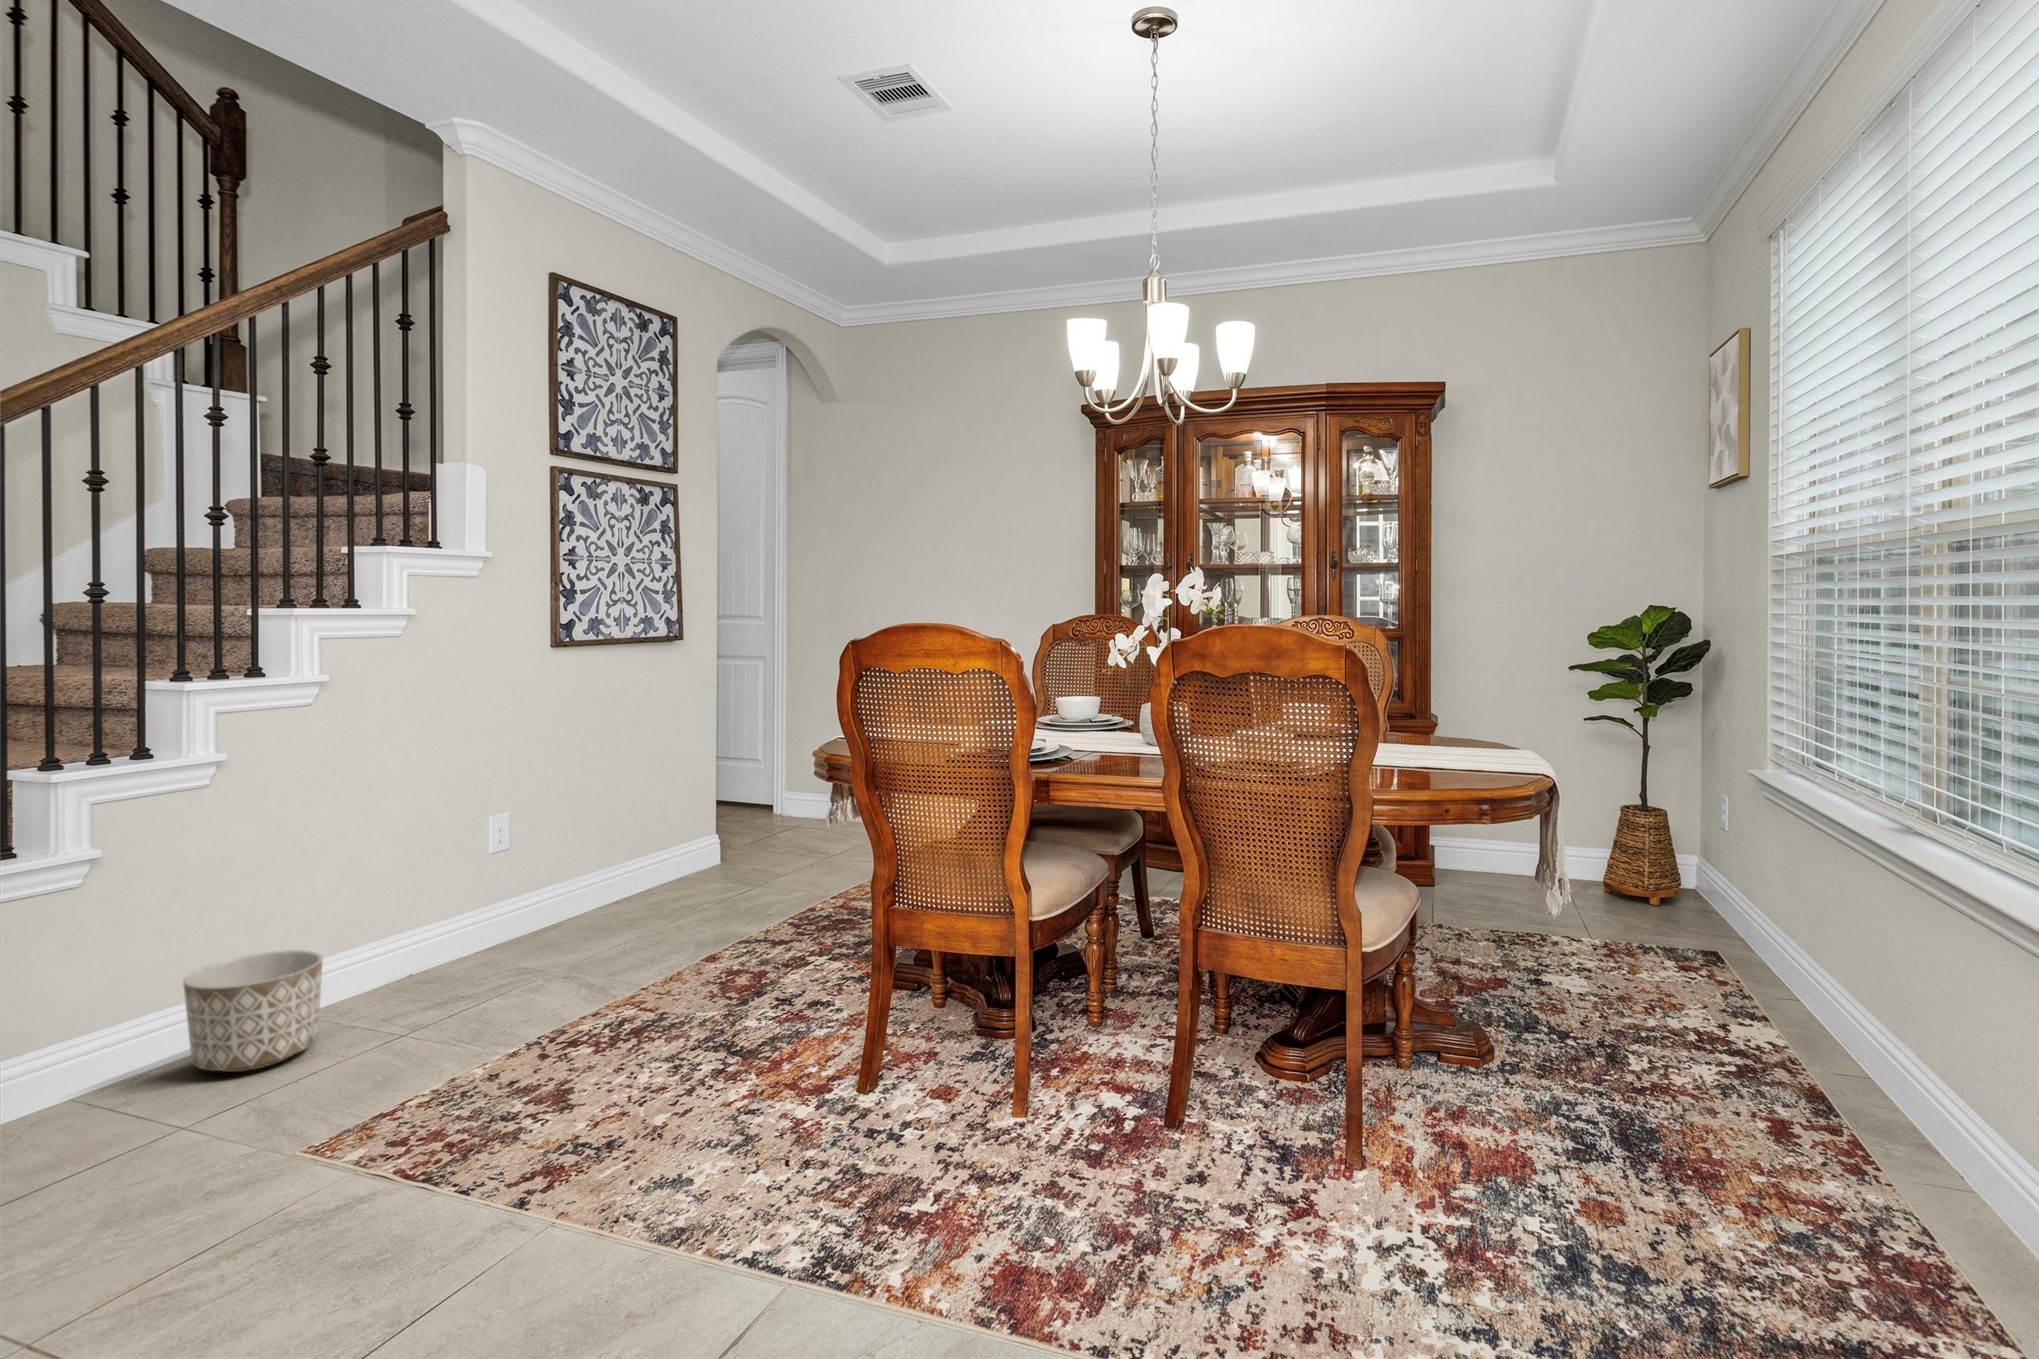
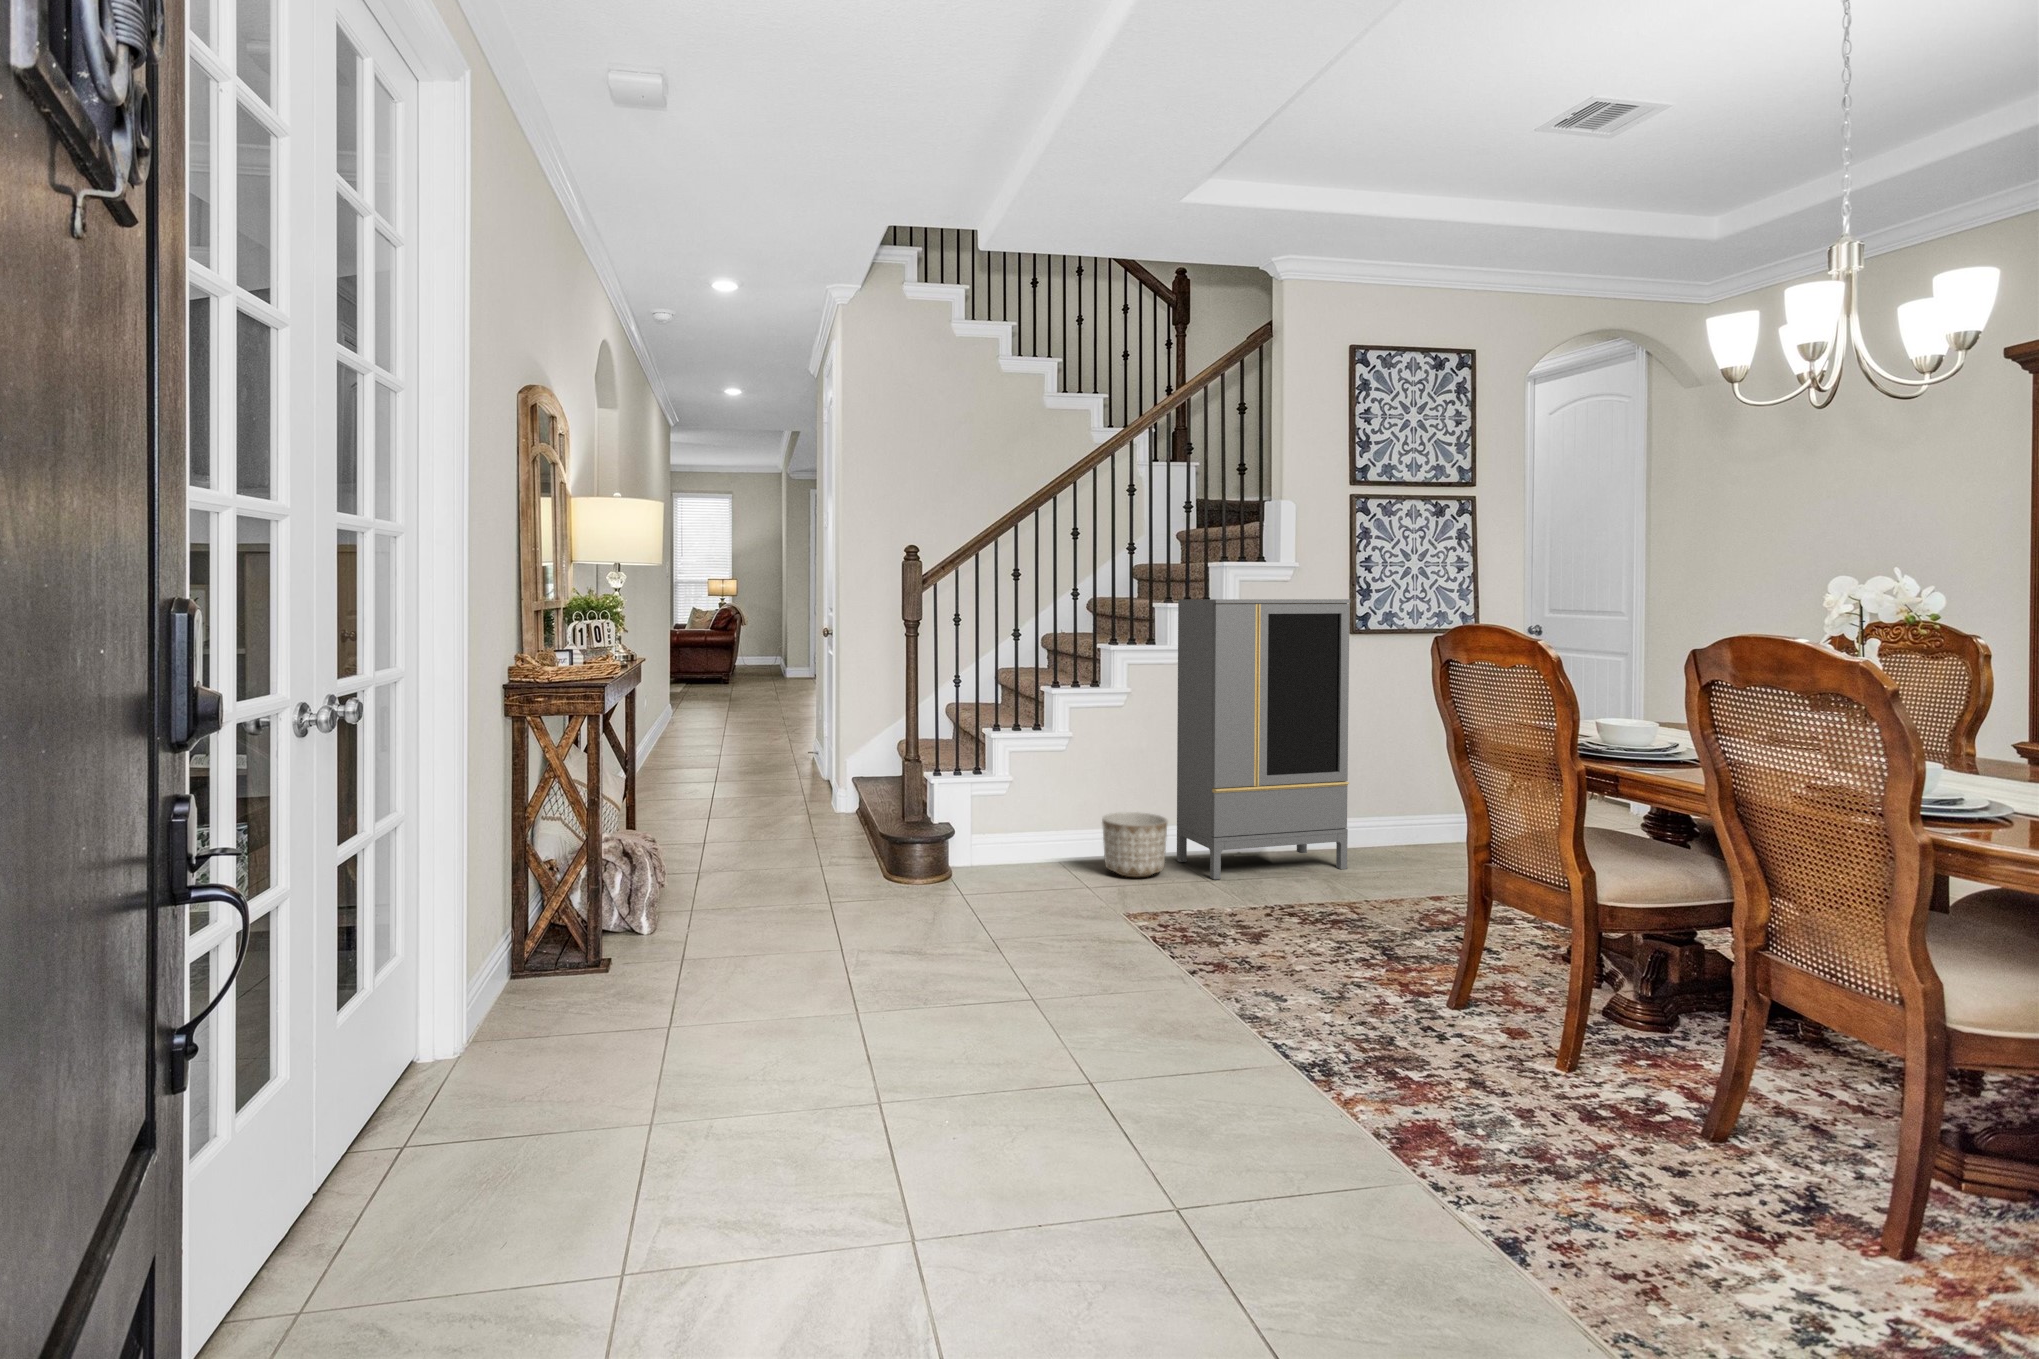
cabinet: none [312,600,584,1025] -> present [1177,599,1350,879]

